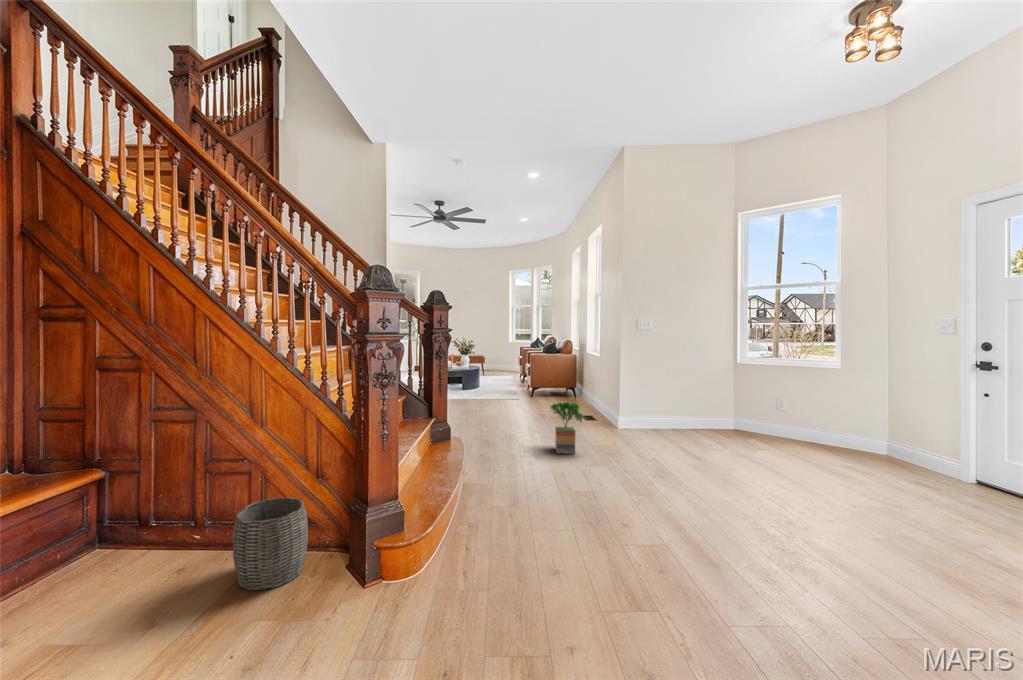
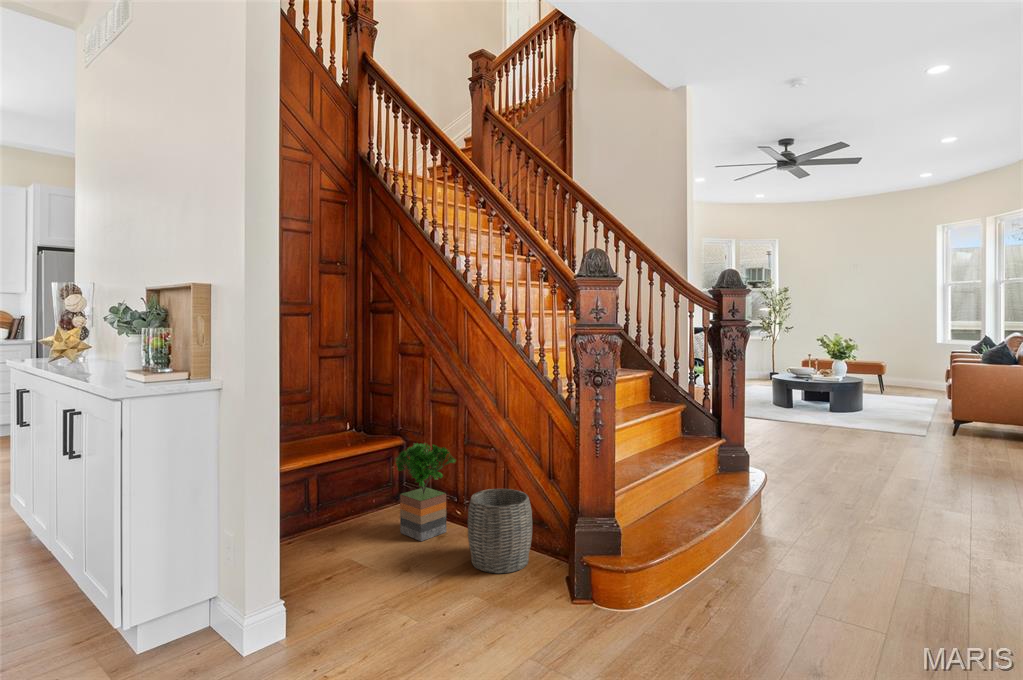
potted tree: present [550,402,583,454] -> present [396,443,456,541]

